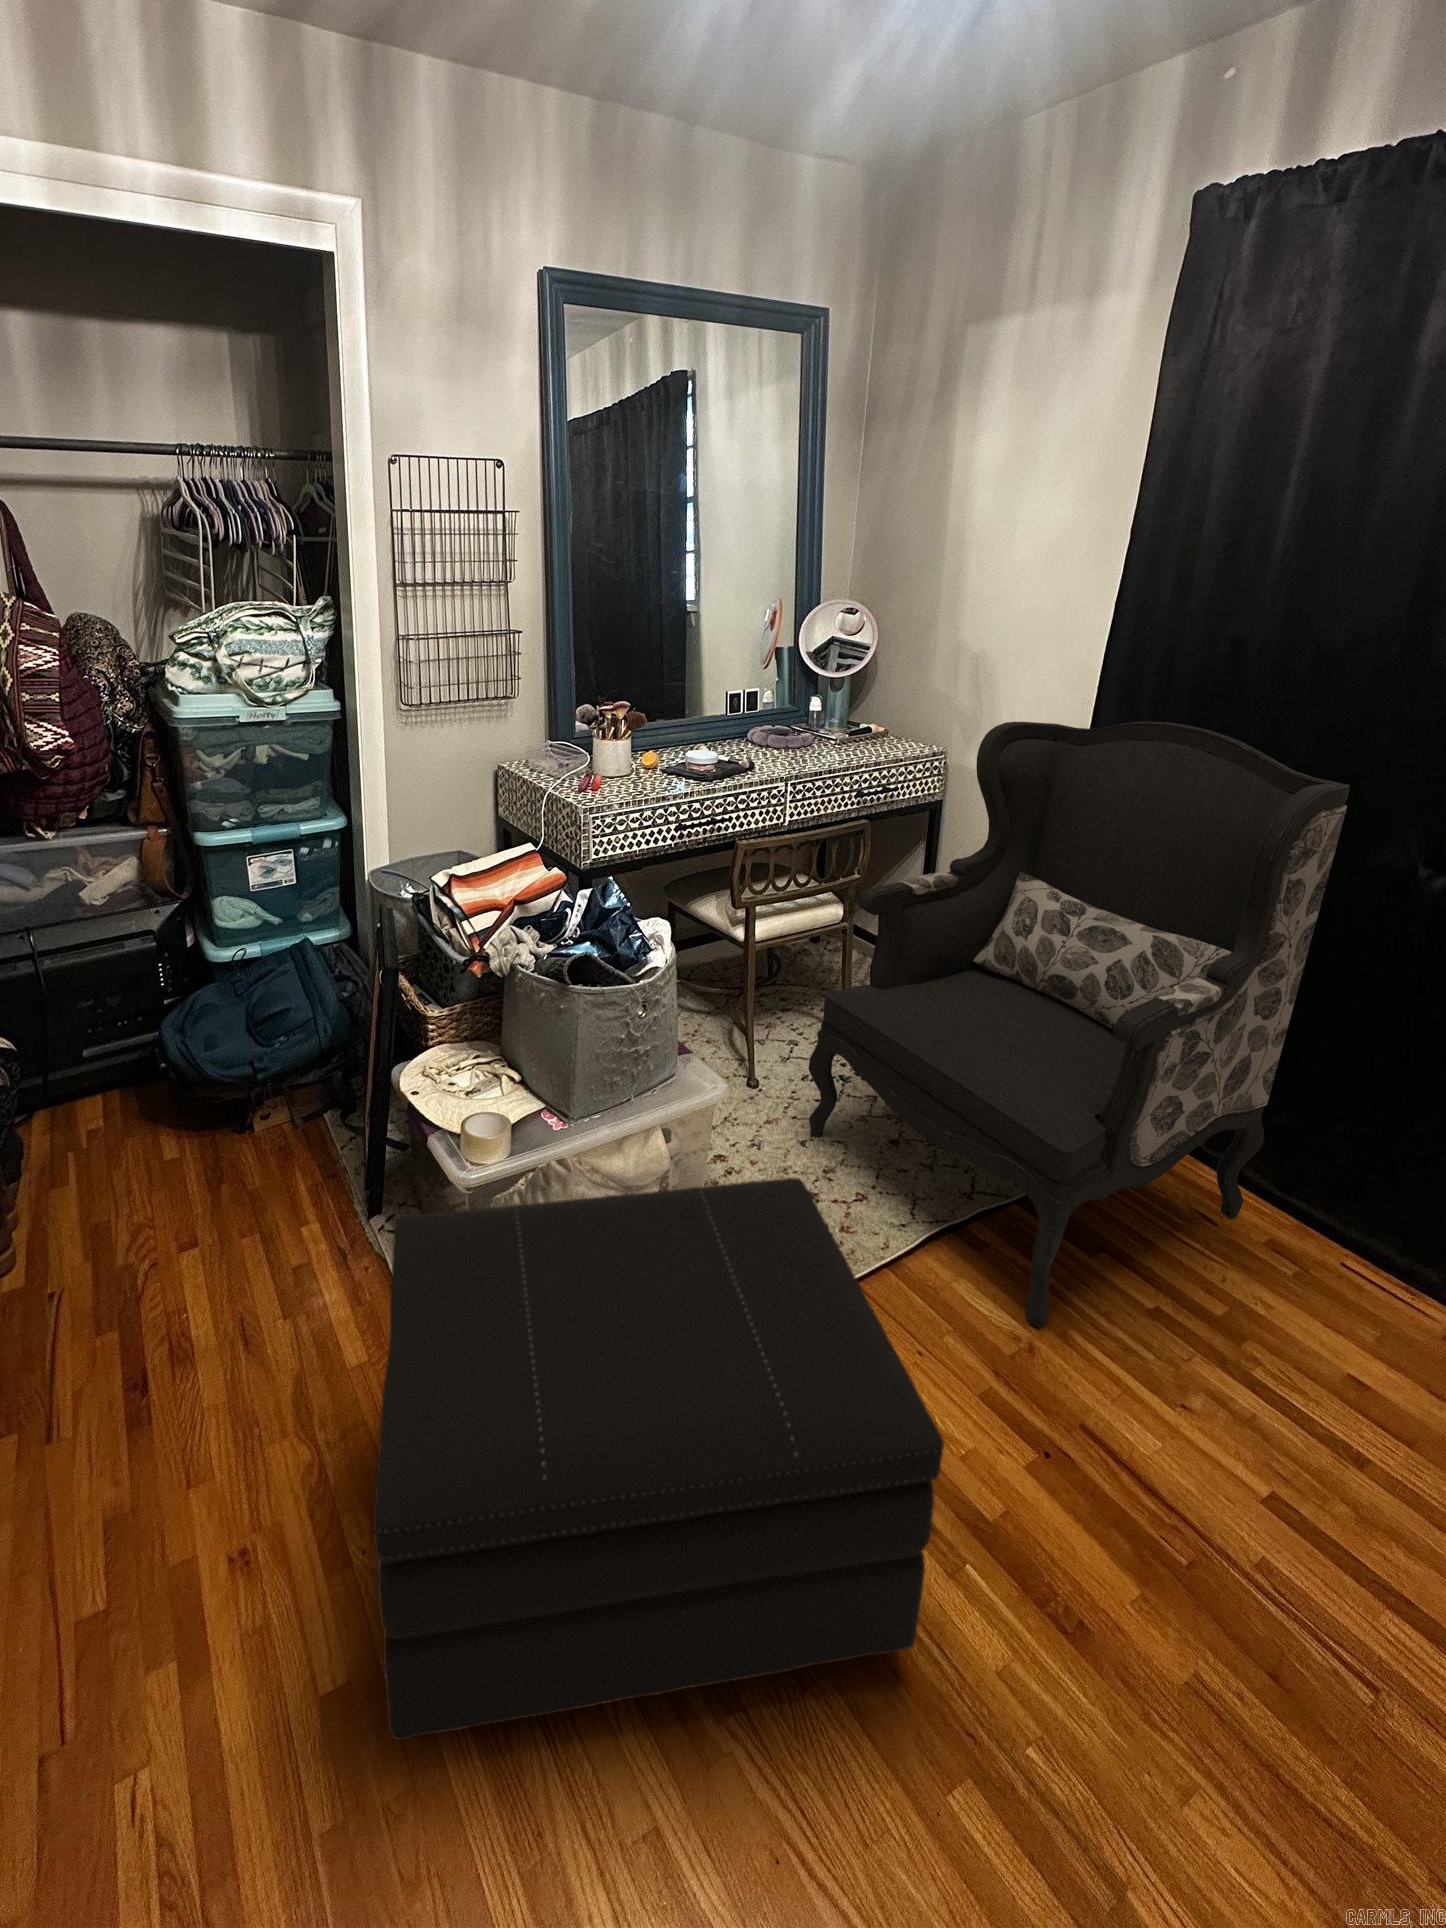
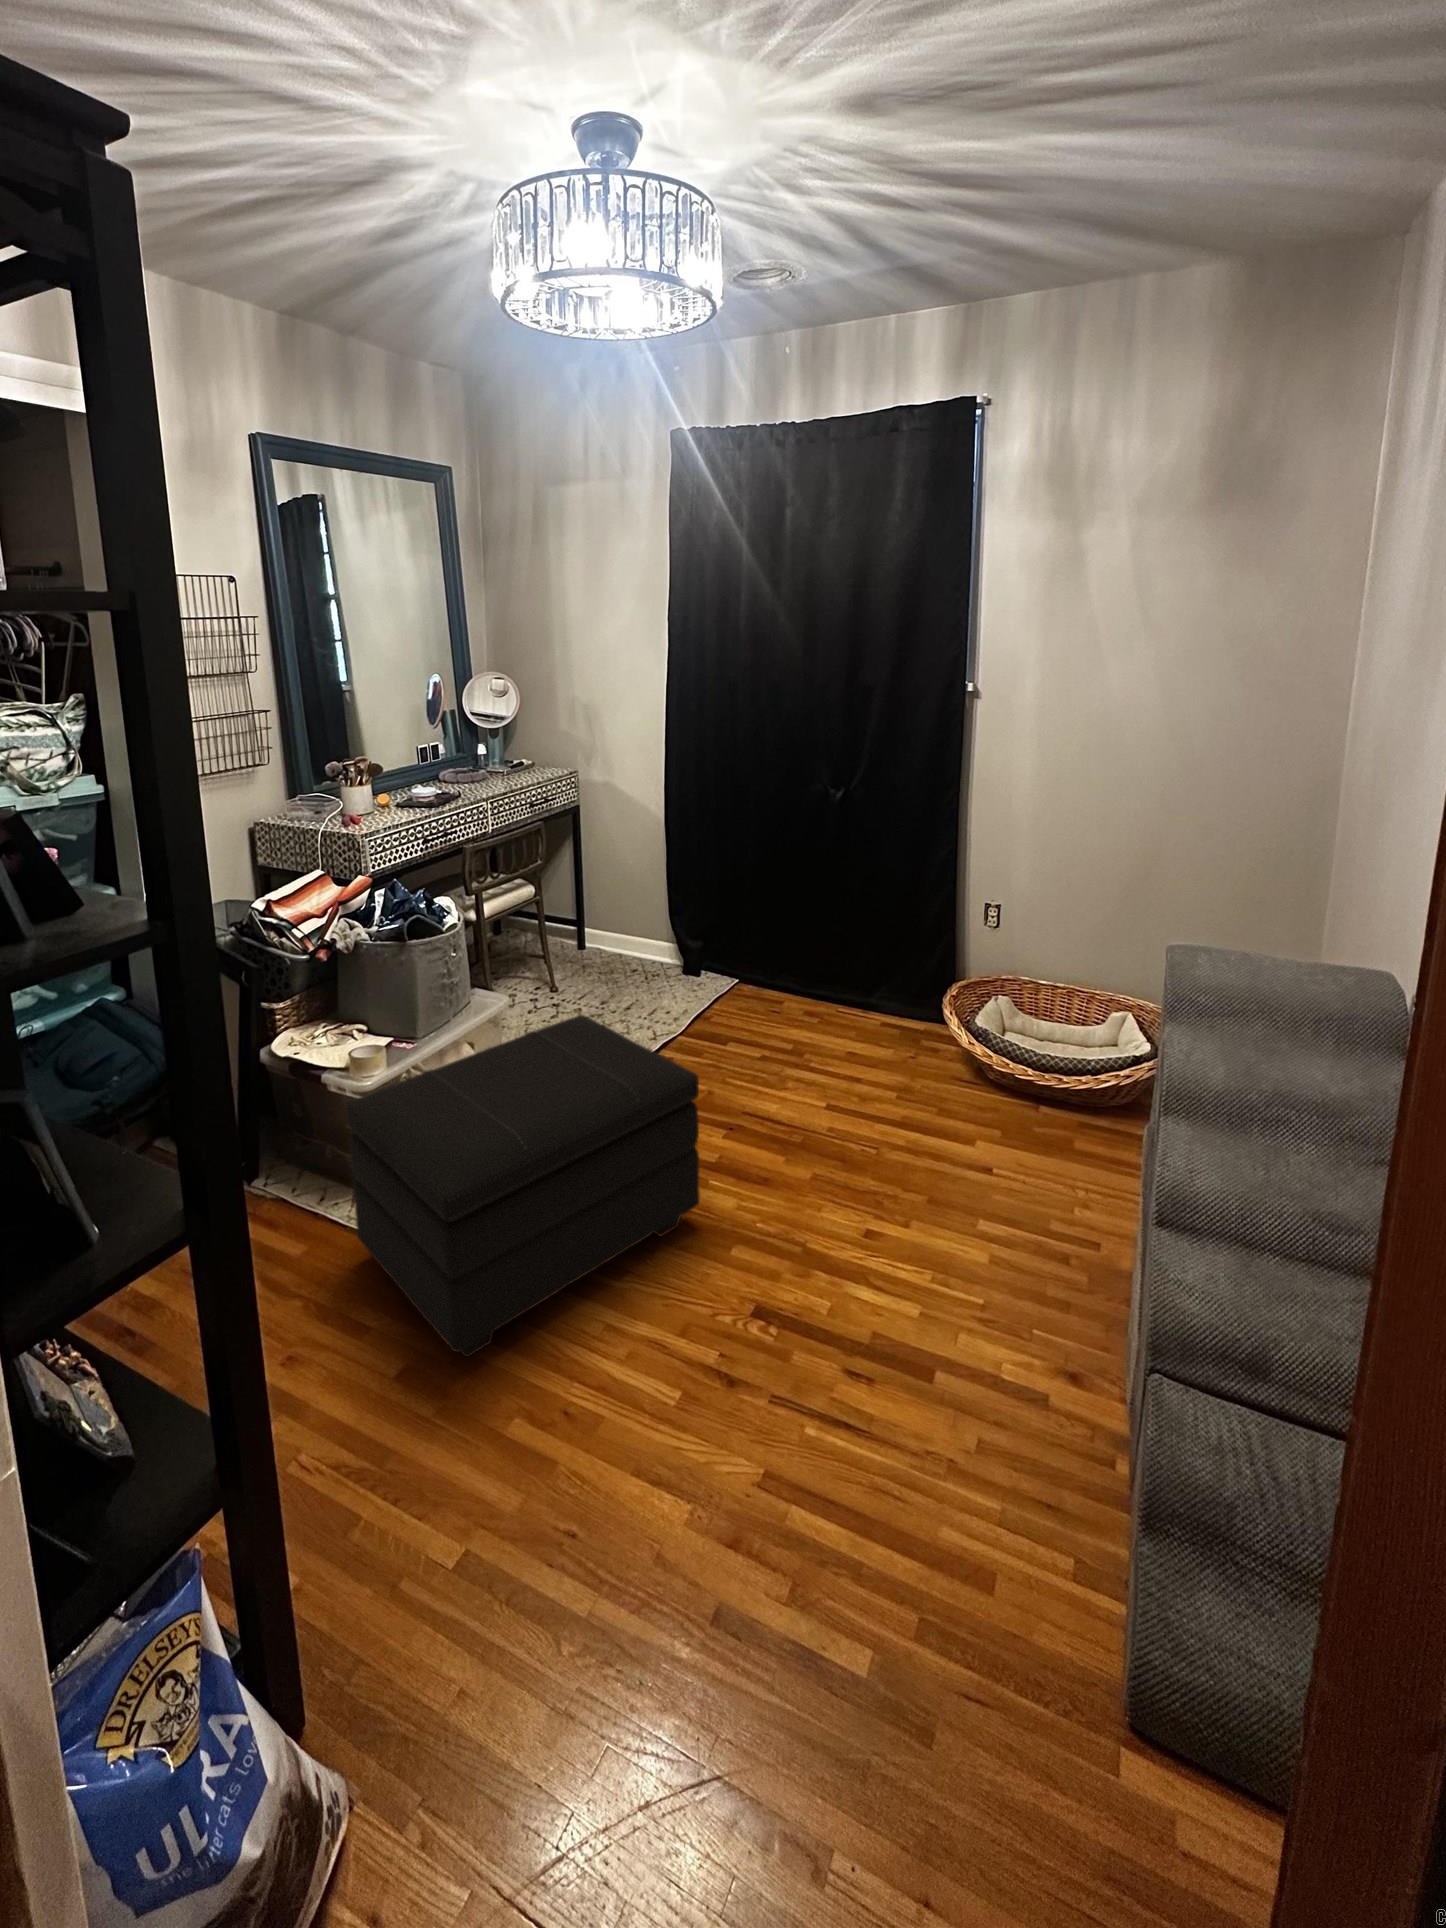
armchair: present [809,722,1350,1327] -> none [542,730,796,1083]

